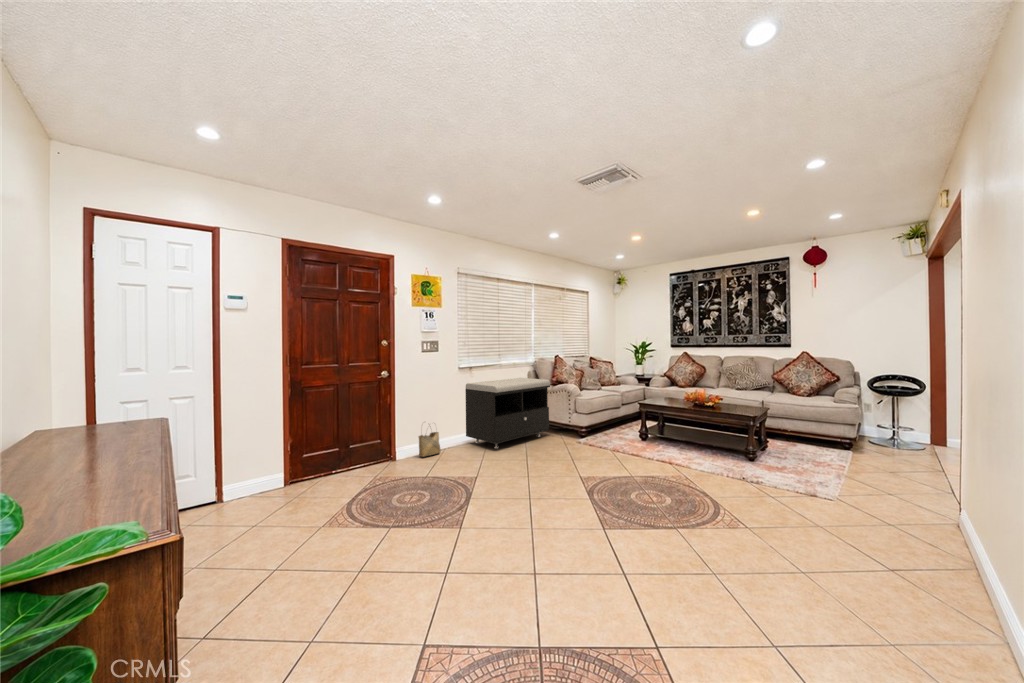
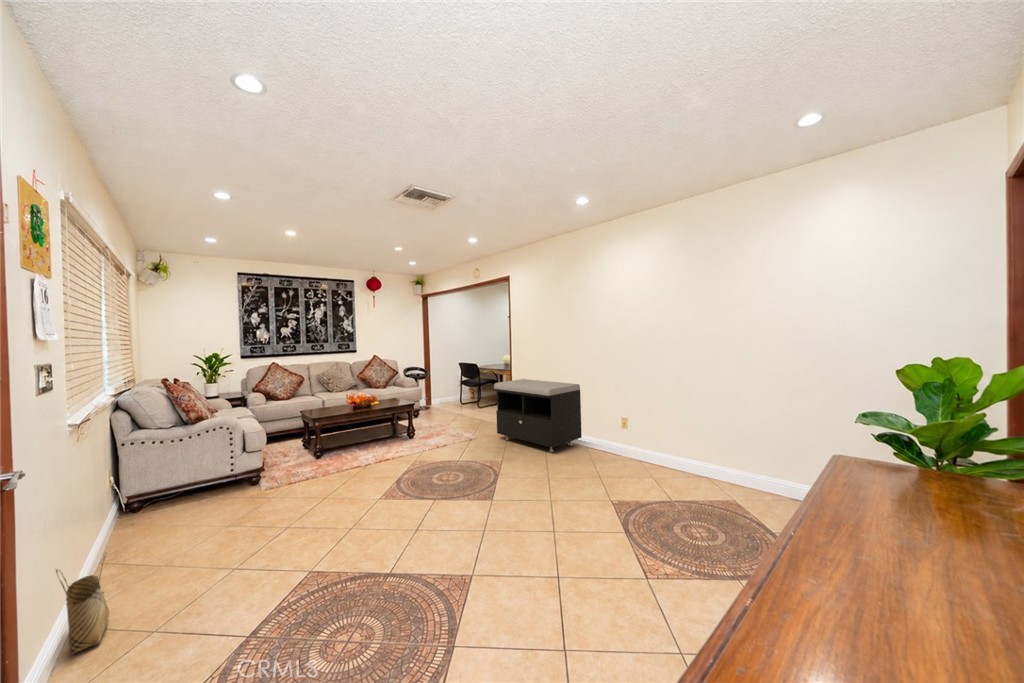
storage bench: present [465,378,550,448] -> present [494,379,582,452]

